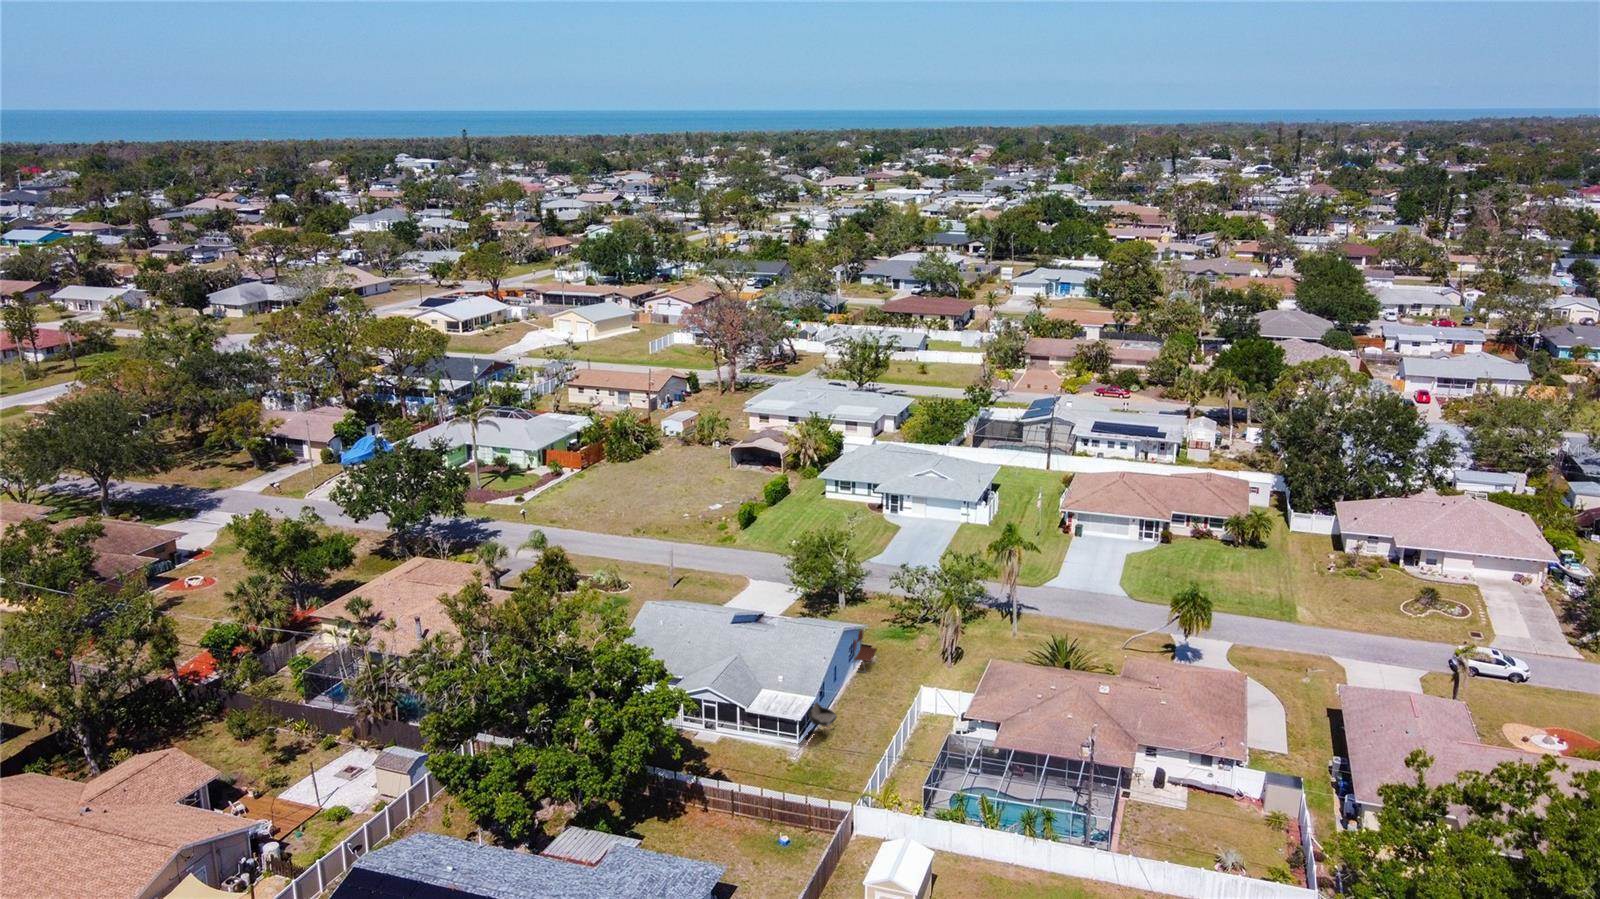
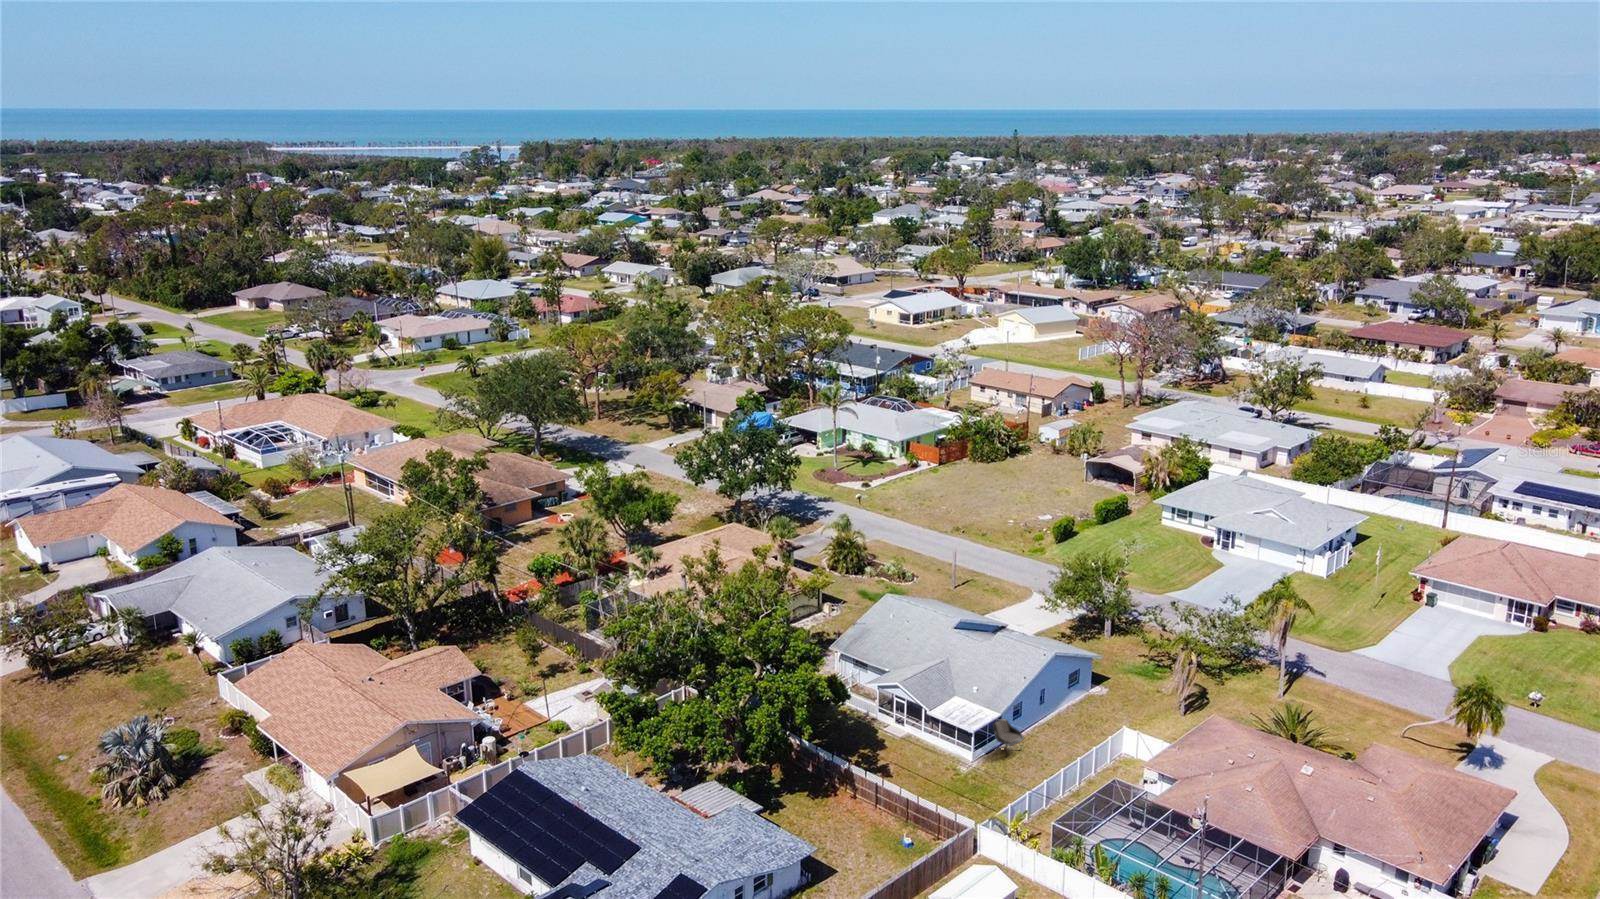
bench: present [853,630,877,673] -> none [1077,660,1108,705]

